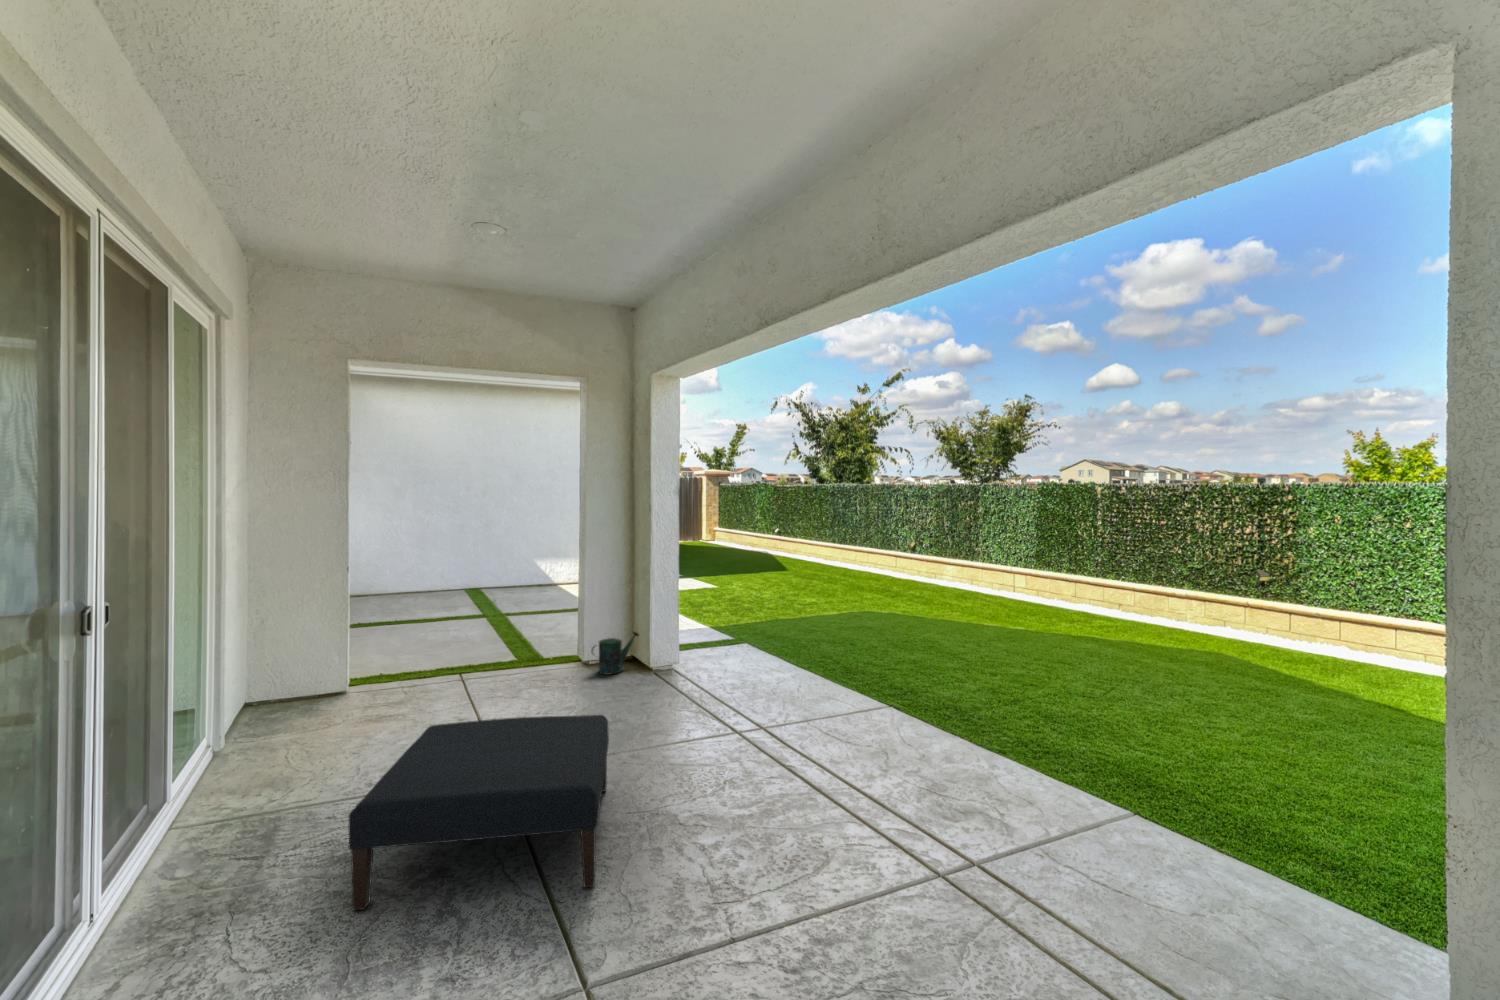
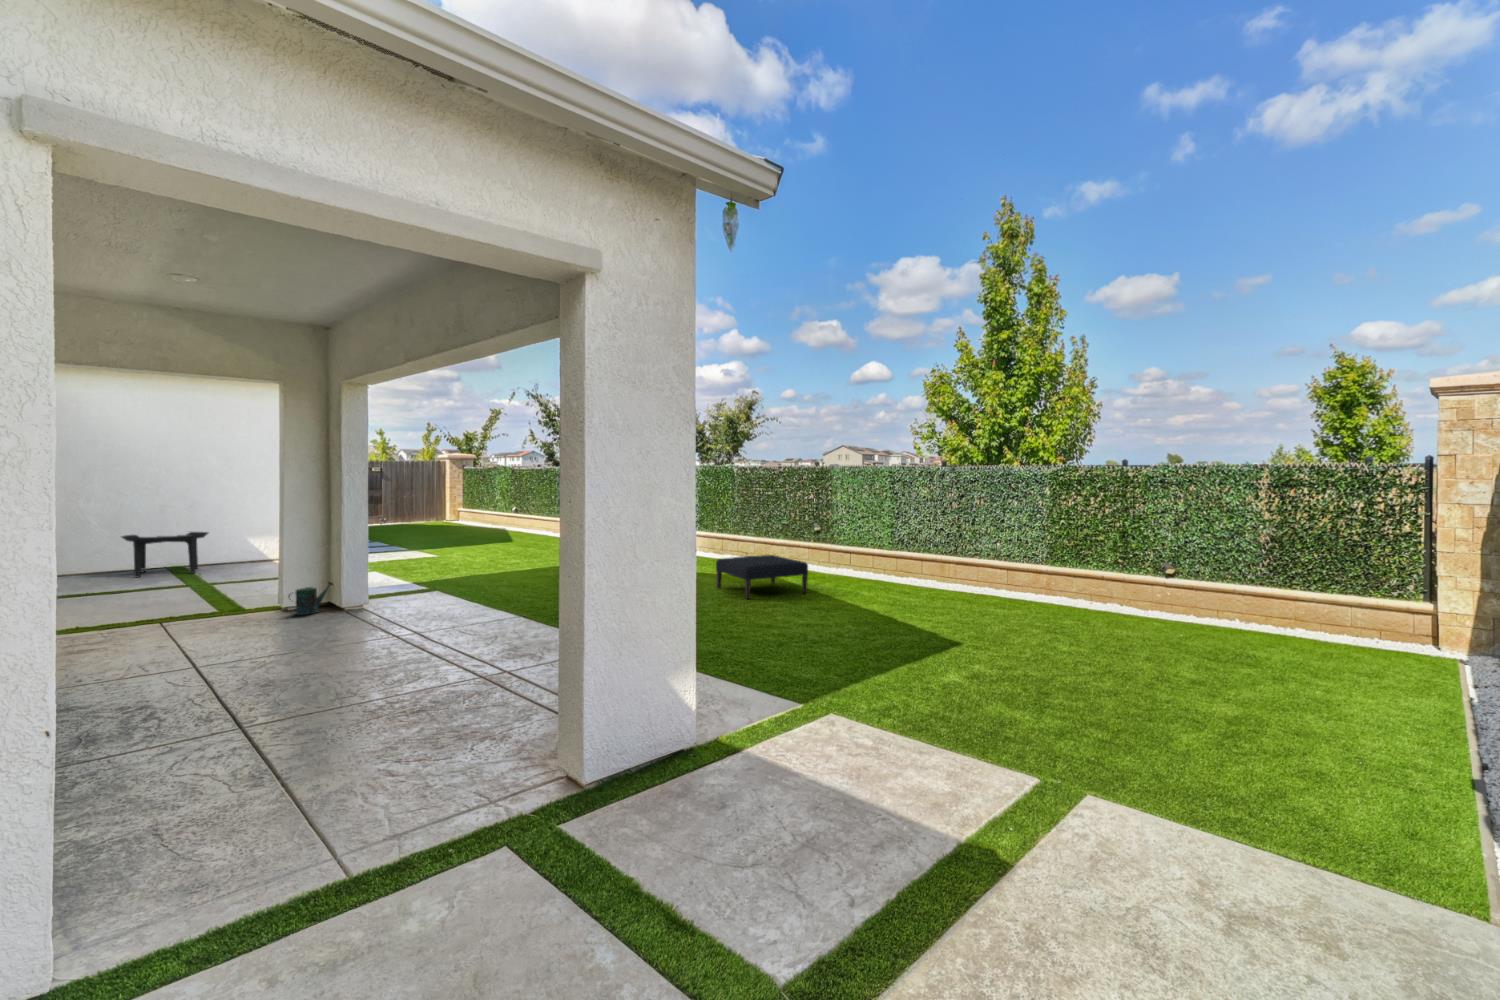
round table: none [429,552,504,600] -> present [122,532,208,577]
ottoman: present [349,715,609,910] -> present [716,555,808,599]

